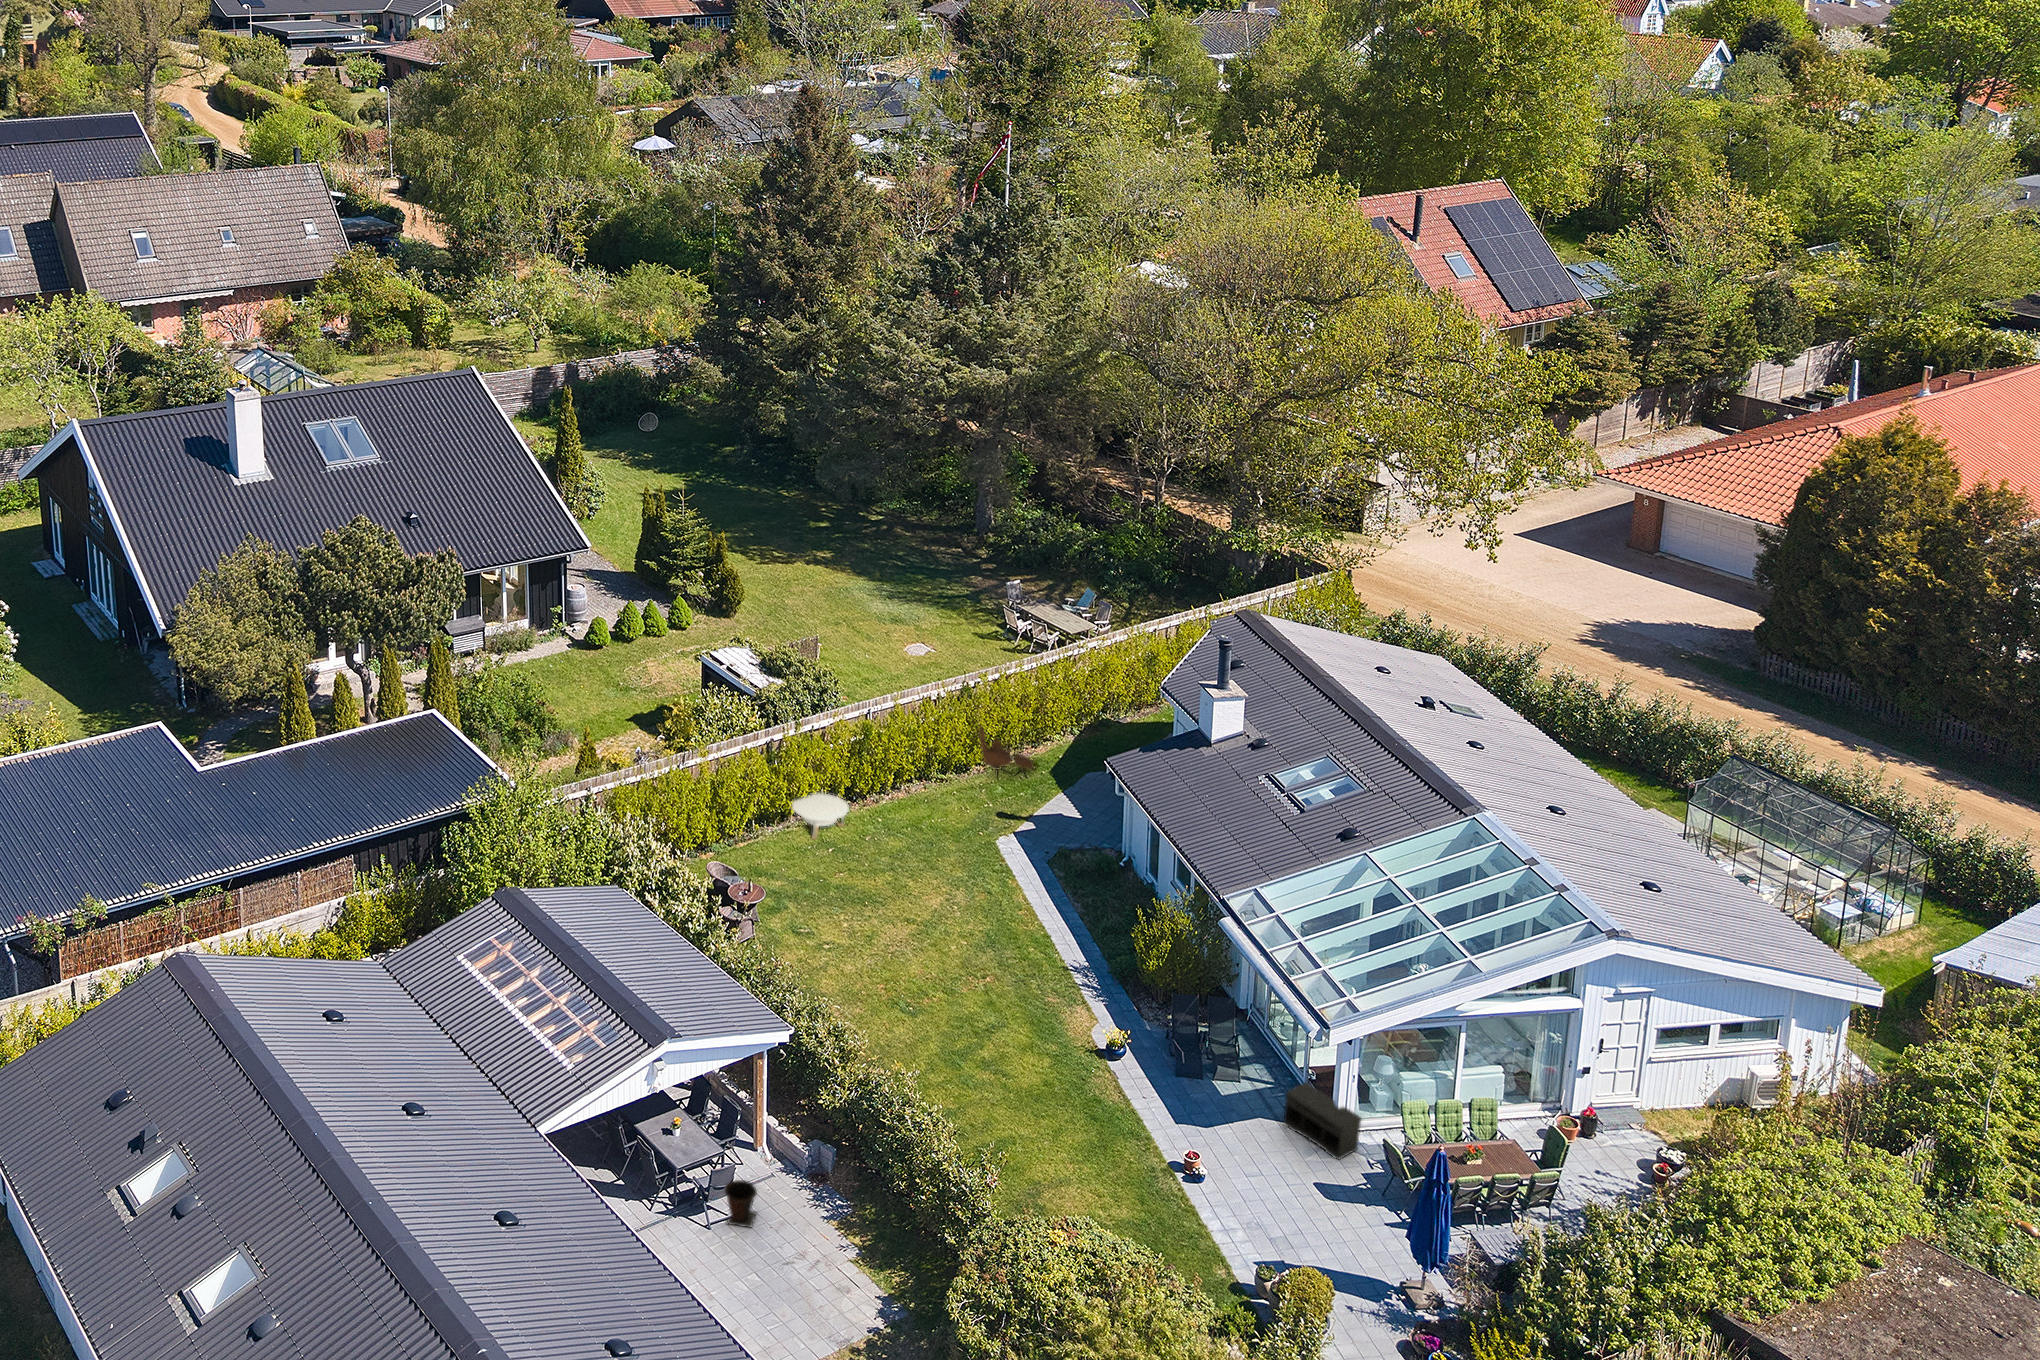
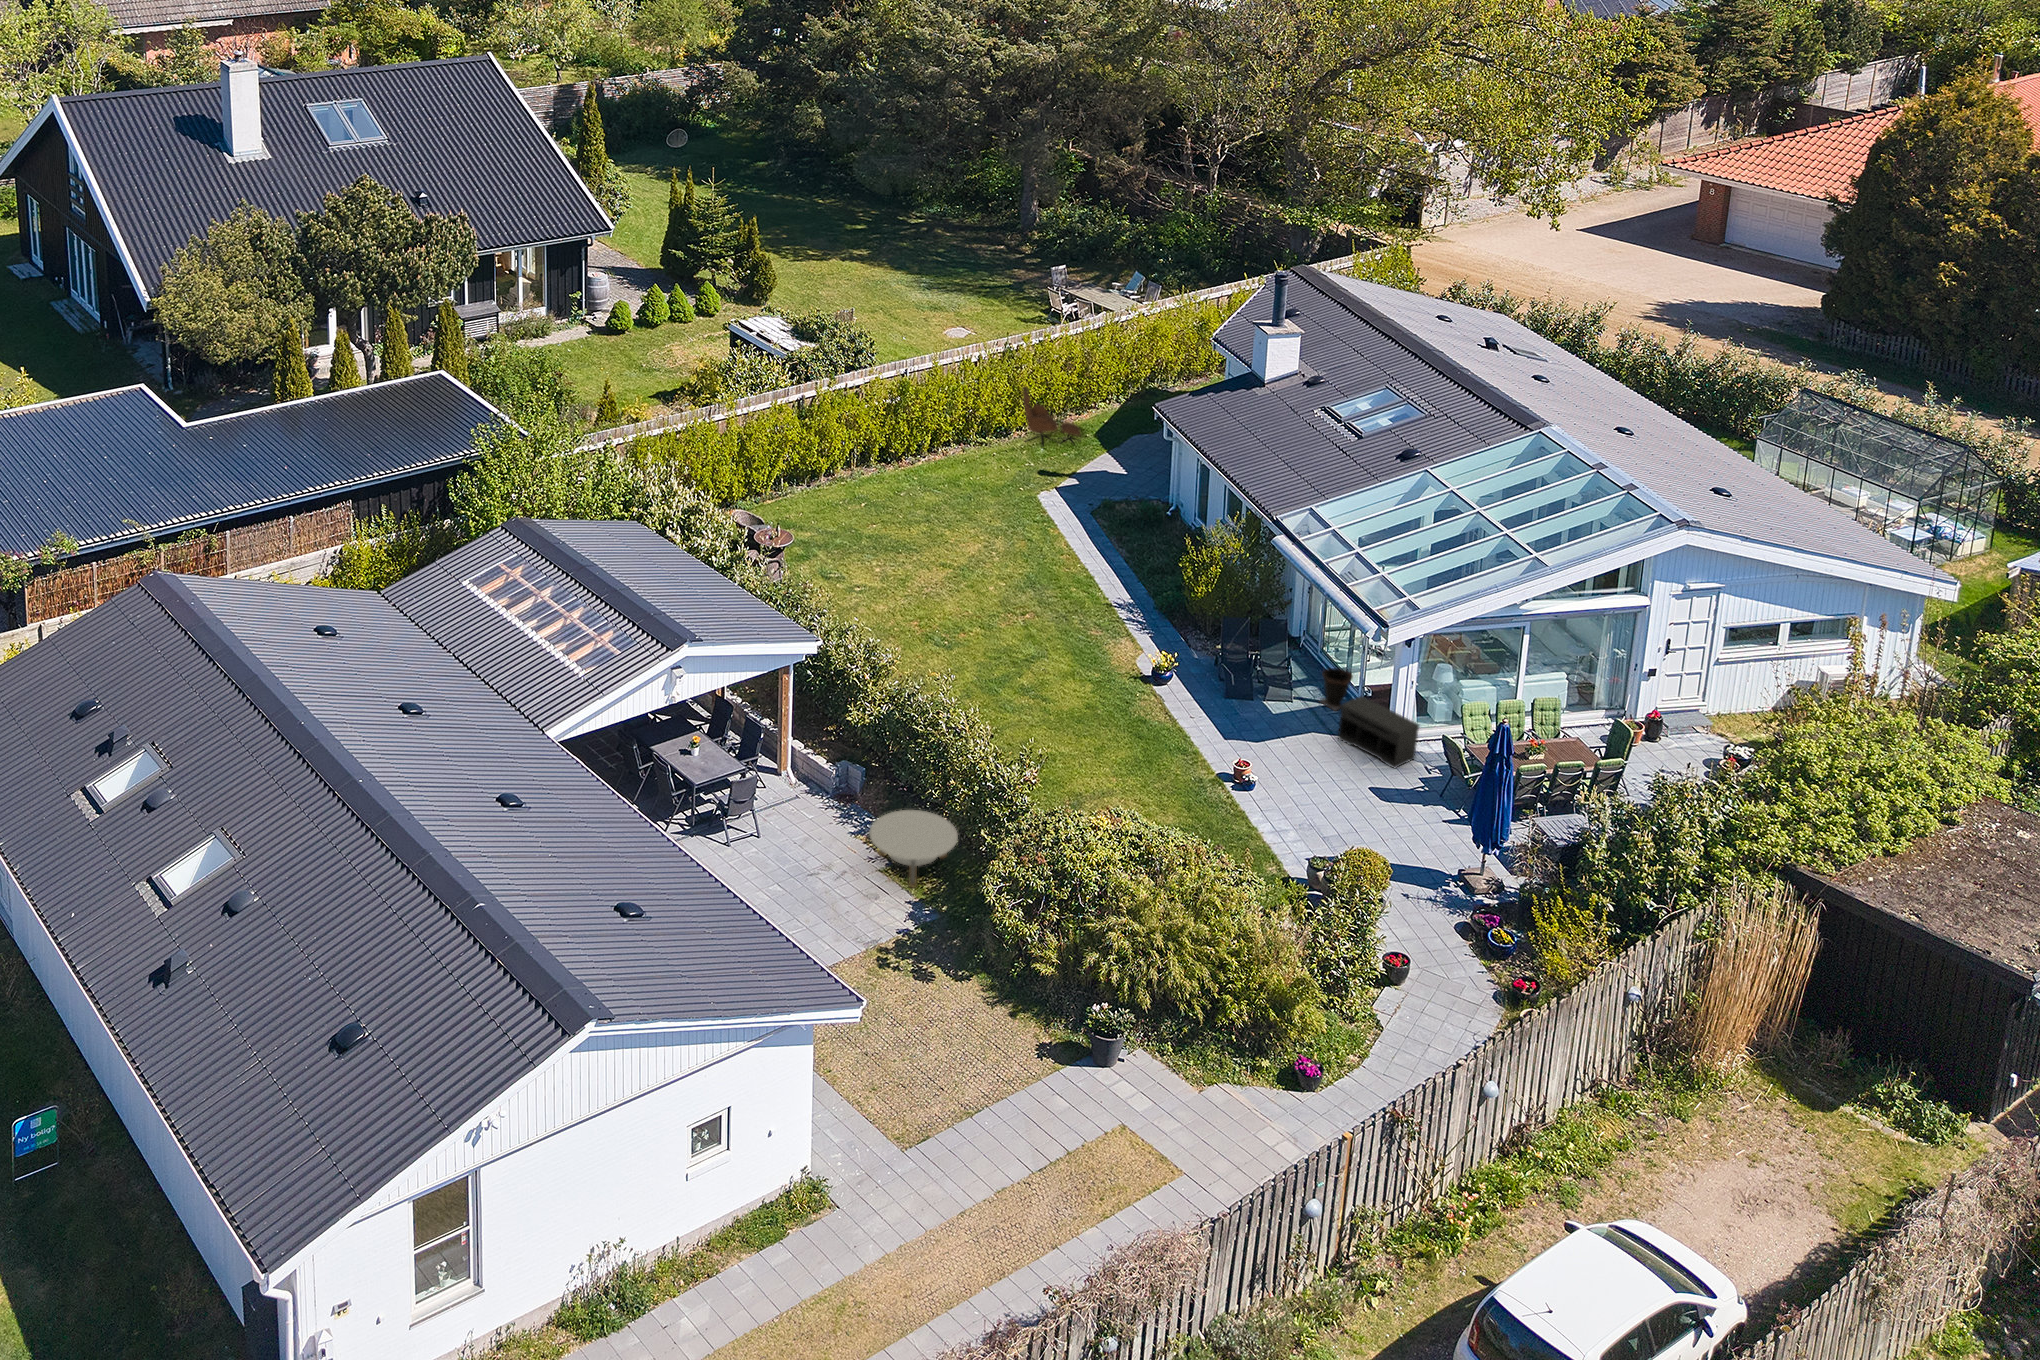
round table: present [792,793,849,839] -> present [870,810,958,888]
bucket: present [724,1180,757,1228] -> present [1320,668,1353,710]

